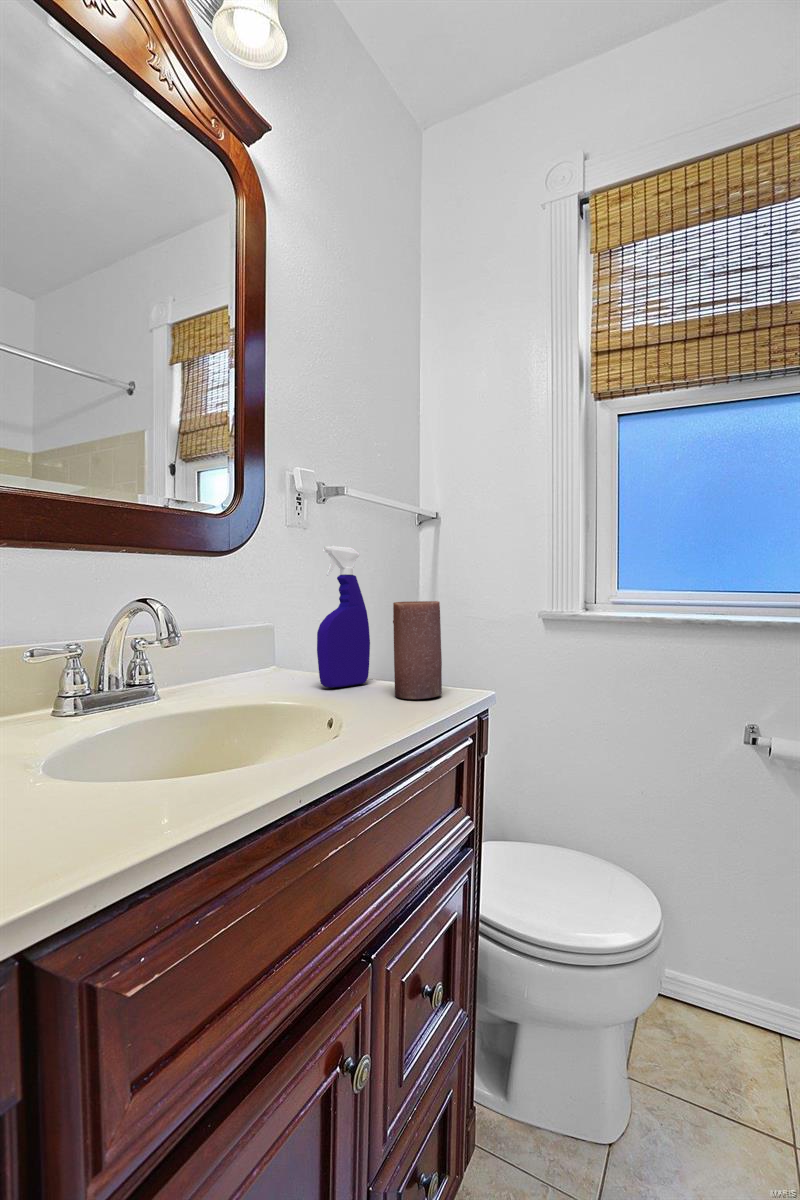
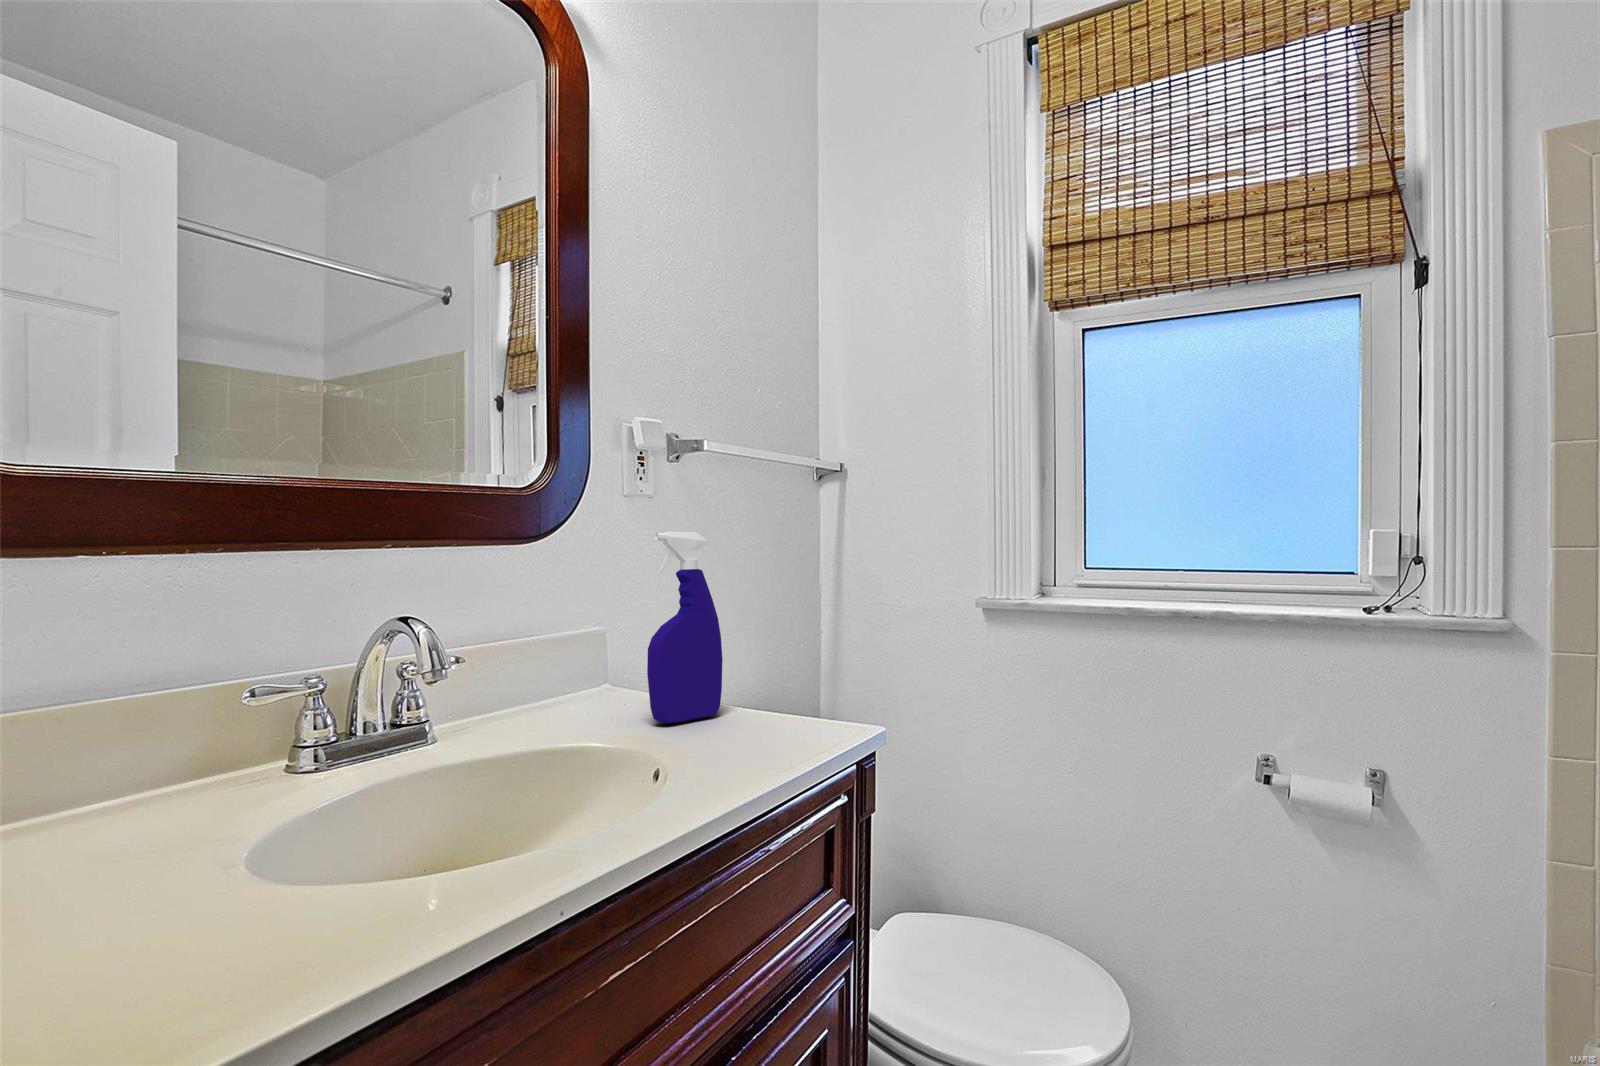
candle: present [393,601,442,699] -> none [744,608,811,746]

